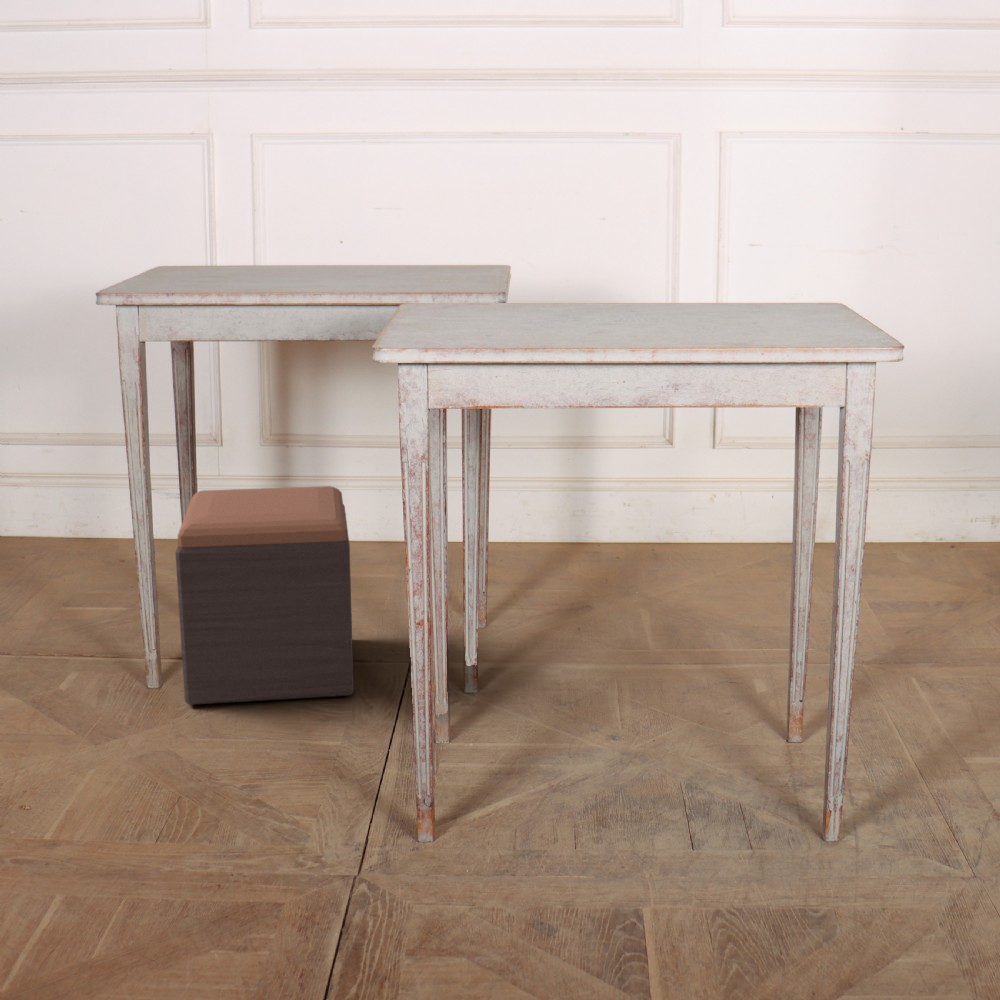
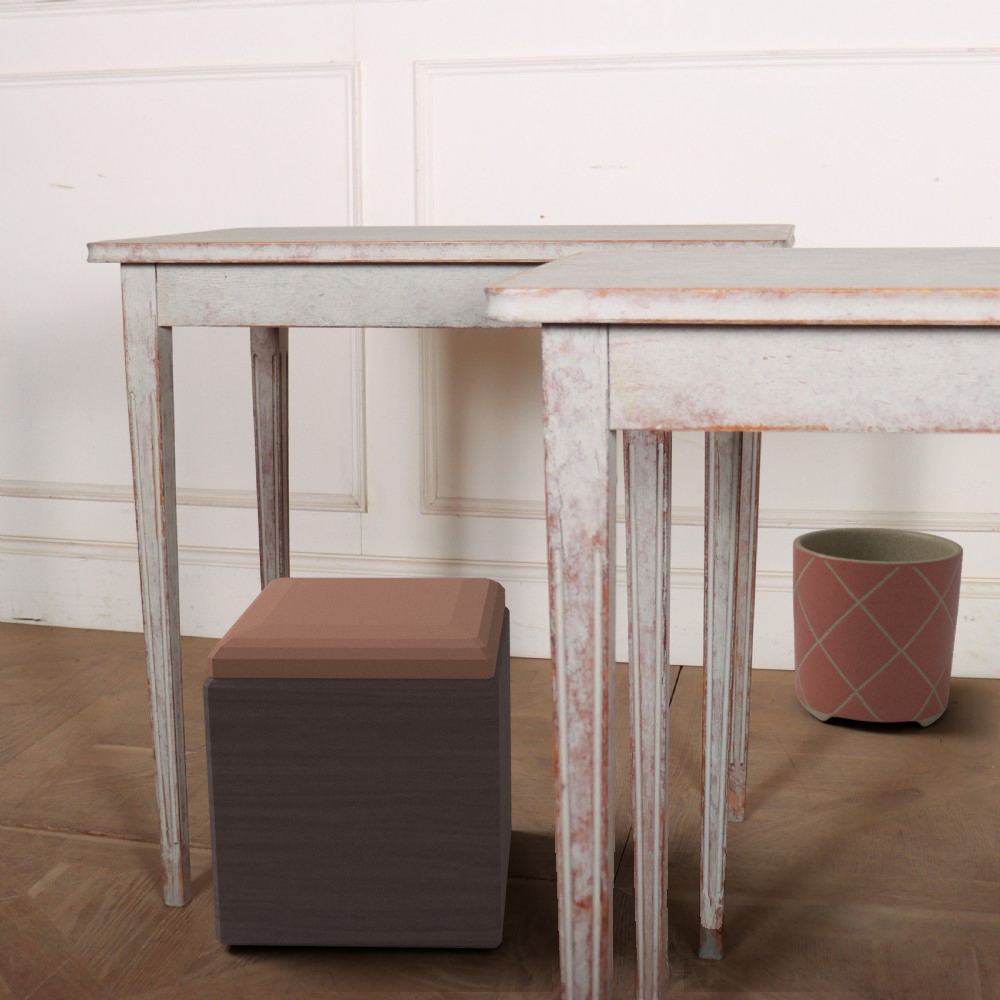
planter: none [512,450,615,571] -> present [793,528,963,726]

